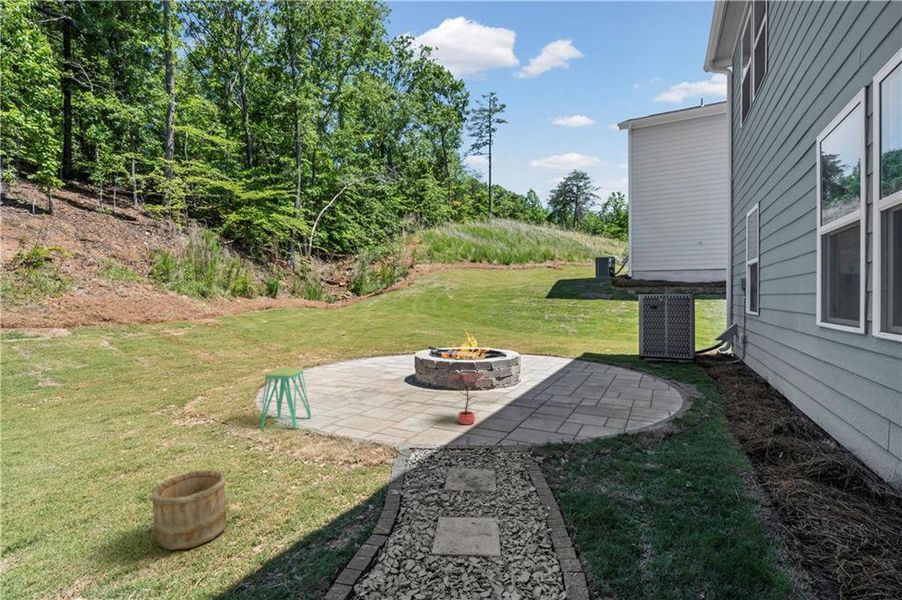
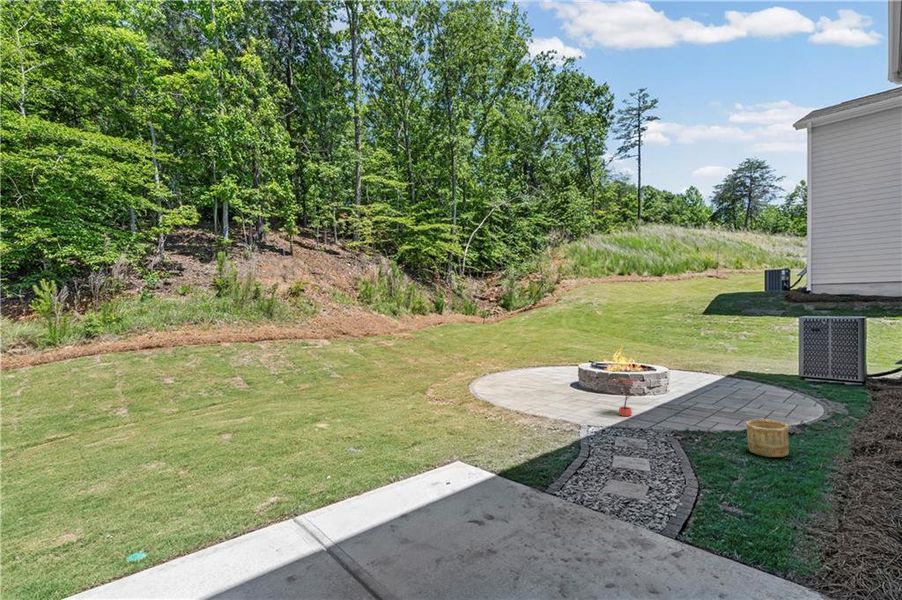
stool: present [260,368,311,429] -> none [478,371,510,413]
wooden bucket: present [149,470,226,550] -> present [746,419,789,457]

